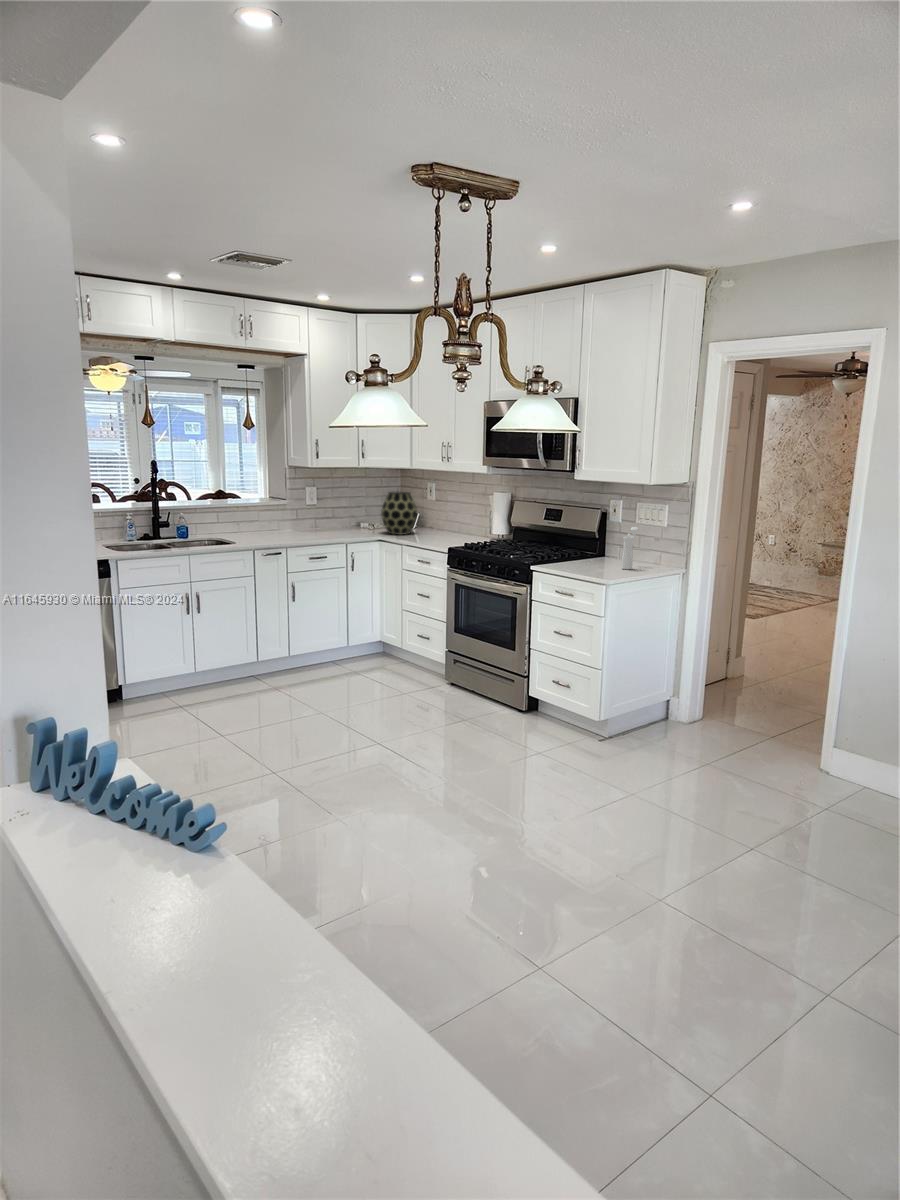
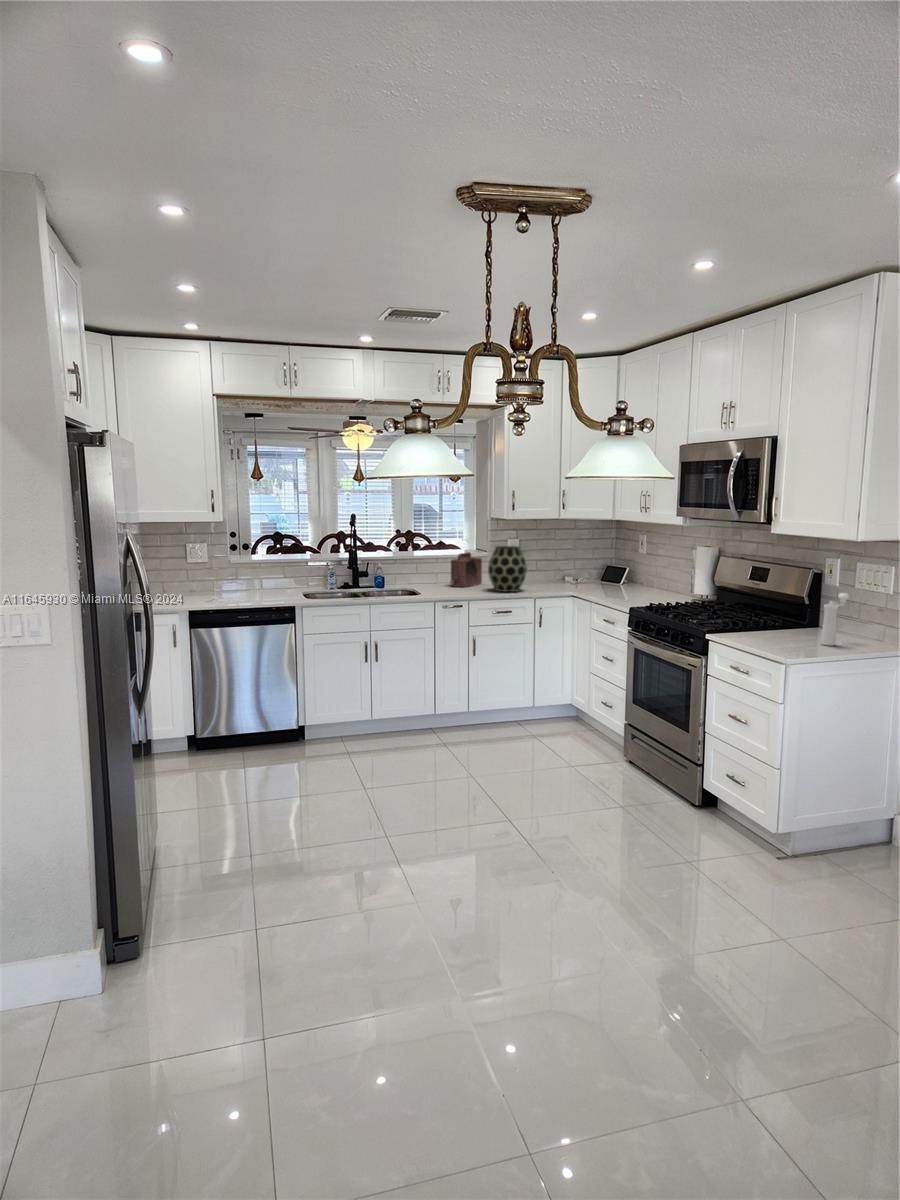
vase: present [381,492,417,535] -> present [488,546,527,592]
toaster: none [255,500,284,535] -> present [450,552,482,587]

